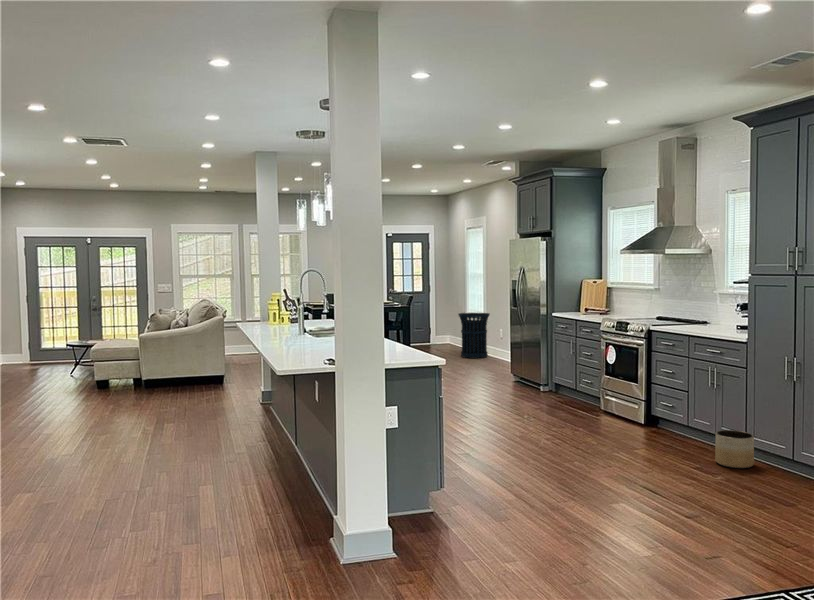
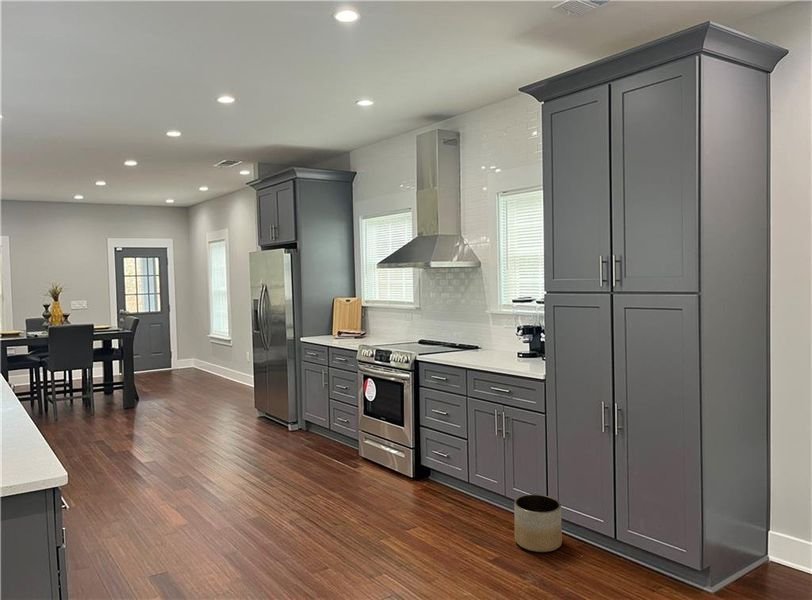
trash can: present [458,313,490,358] -> none [198,334,235,386]

